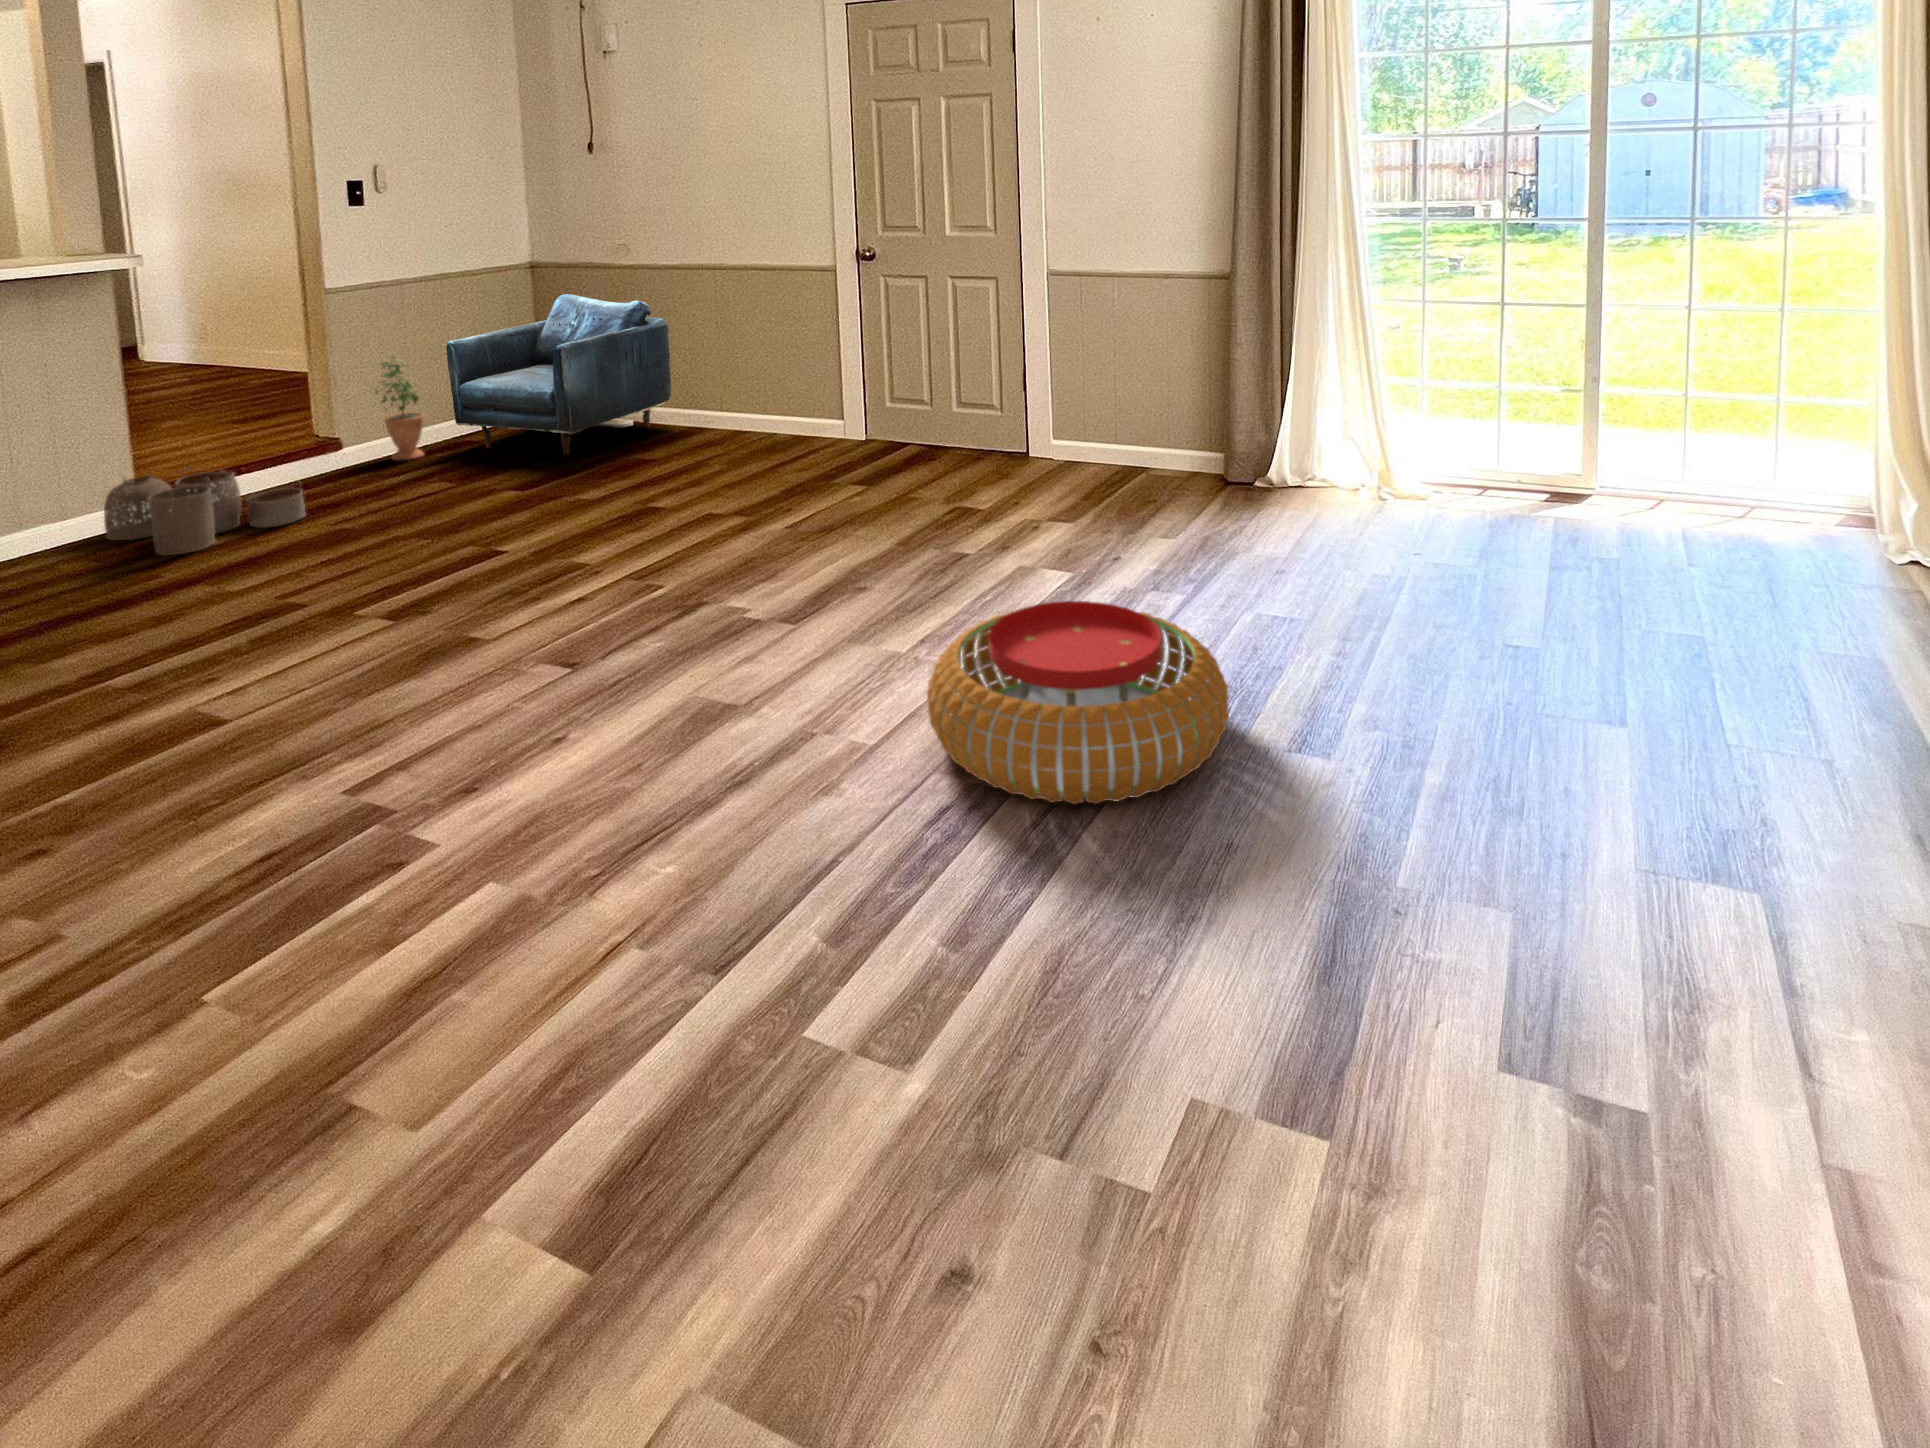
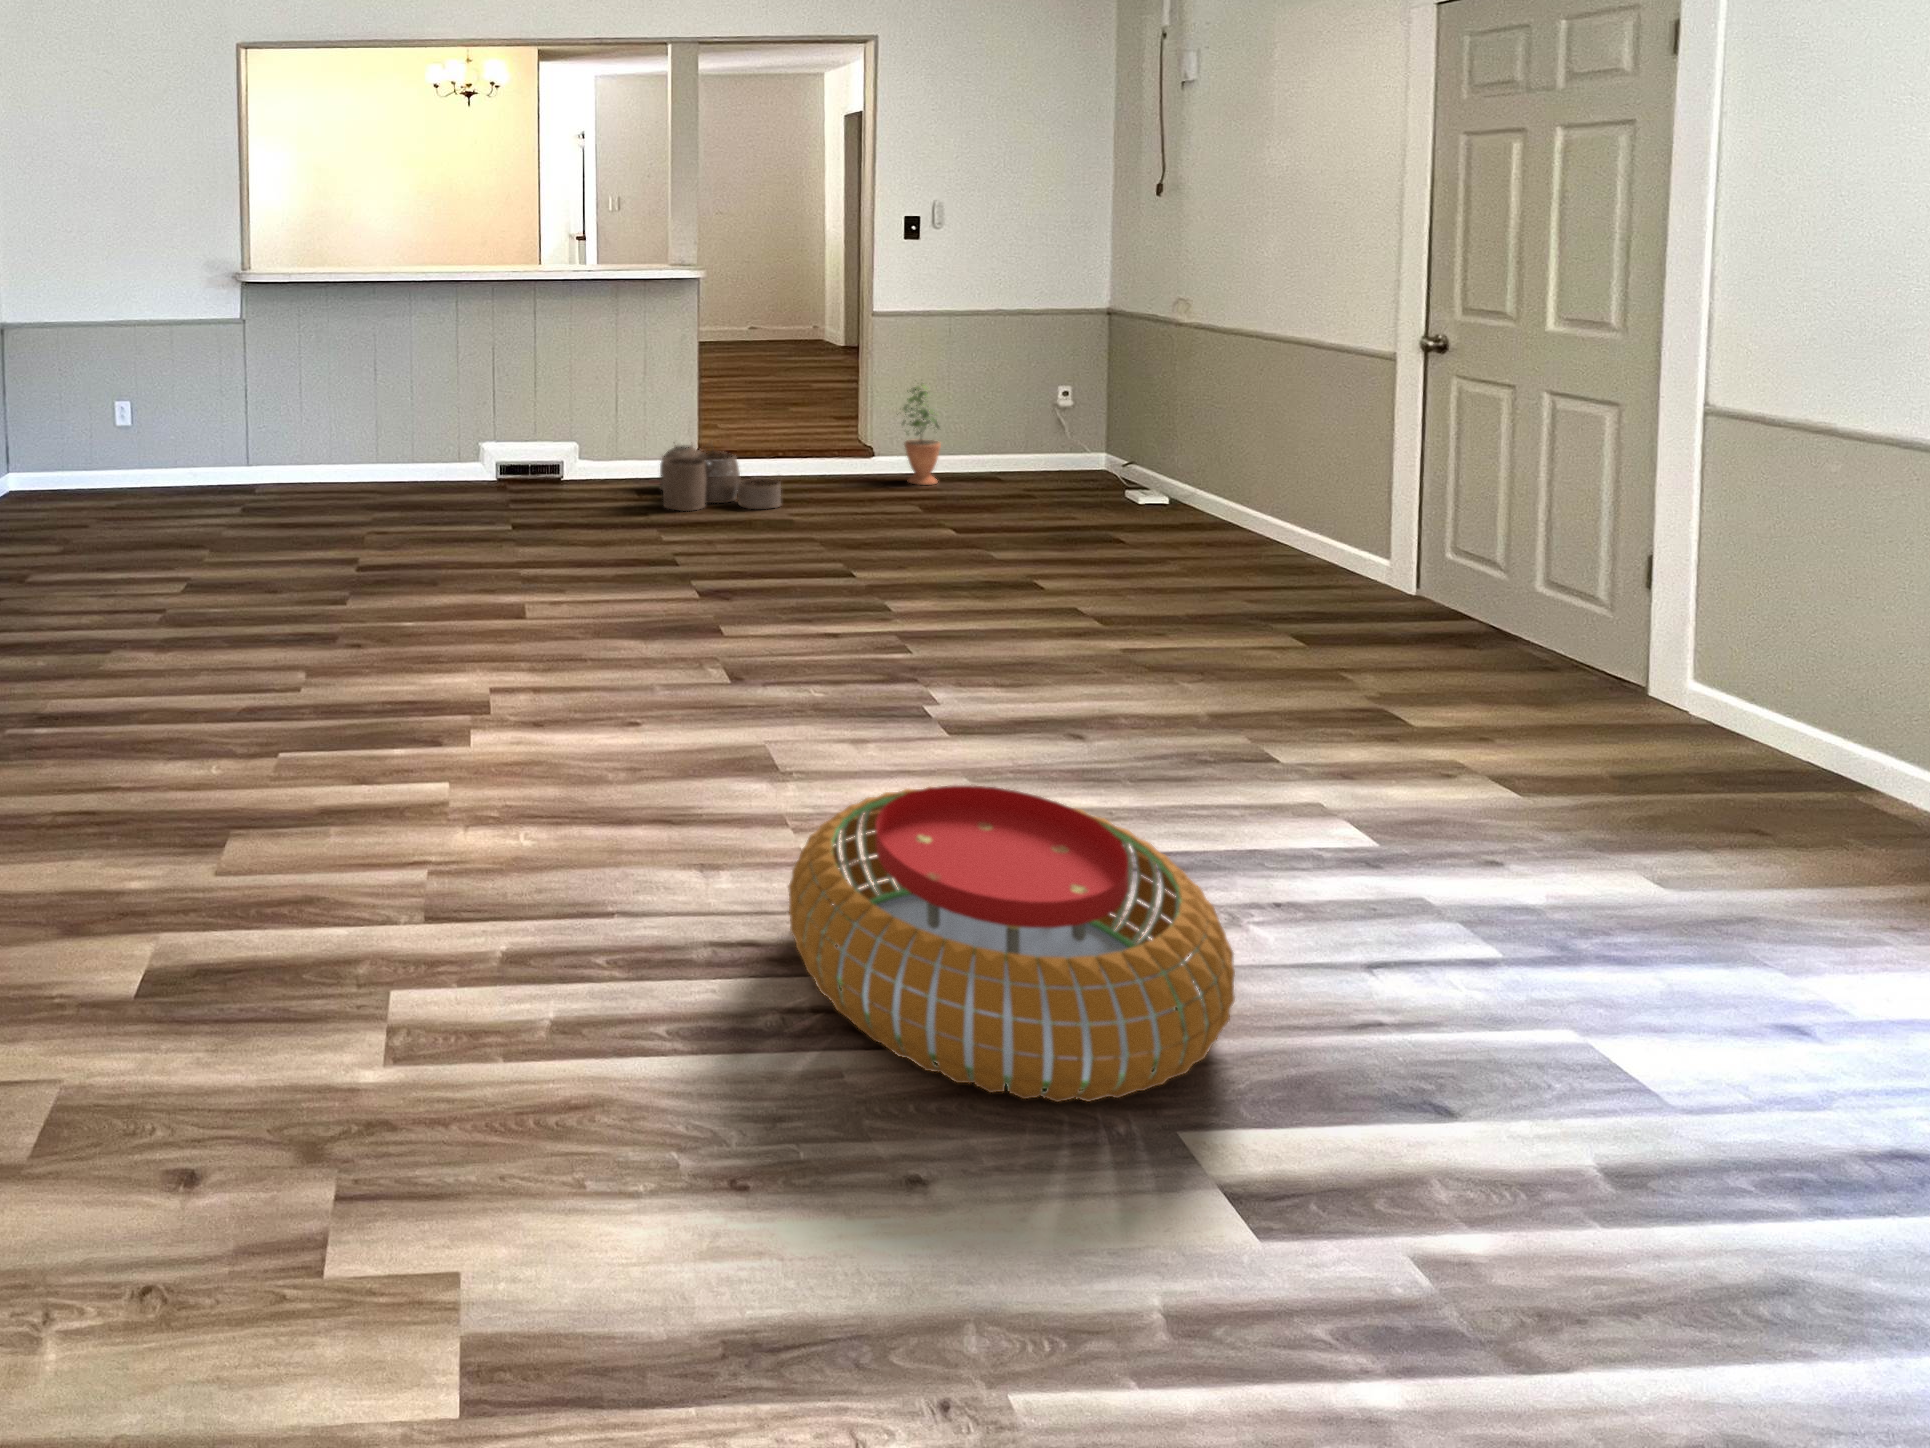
armchair: present [446,294,671,455] -> none [964,343,1215,515]

